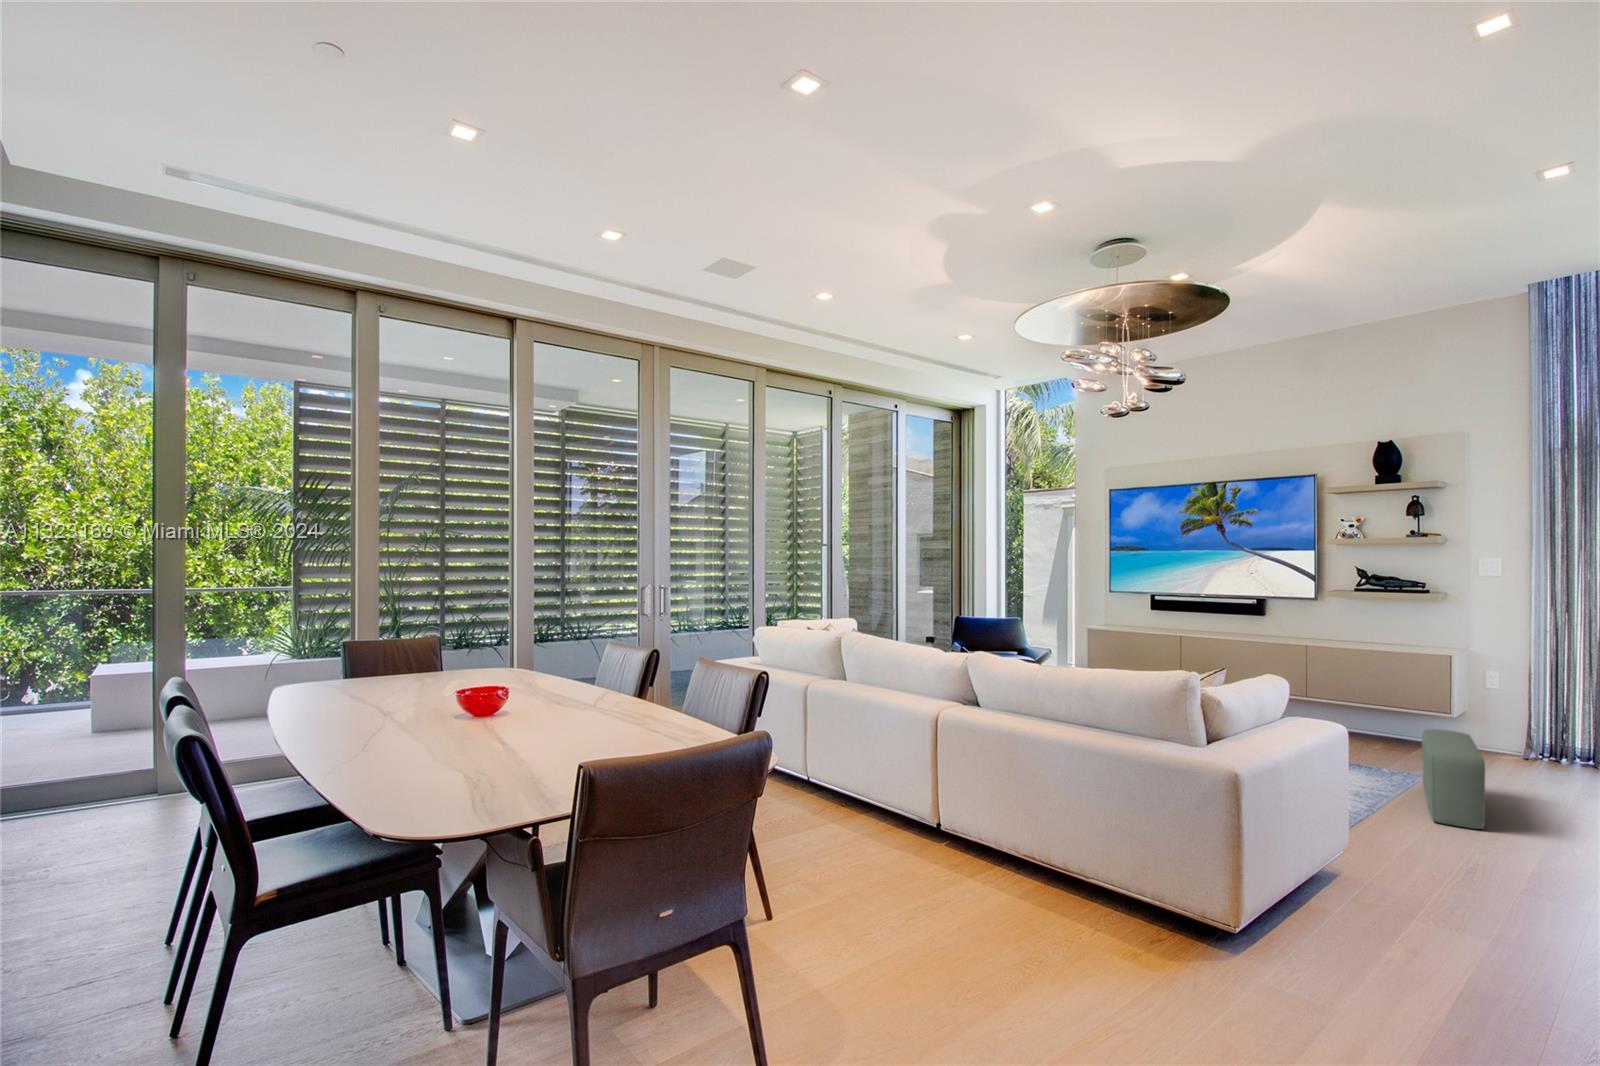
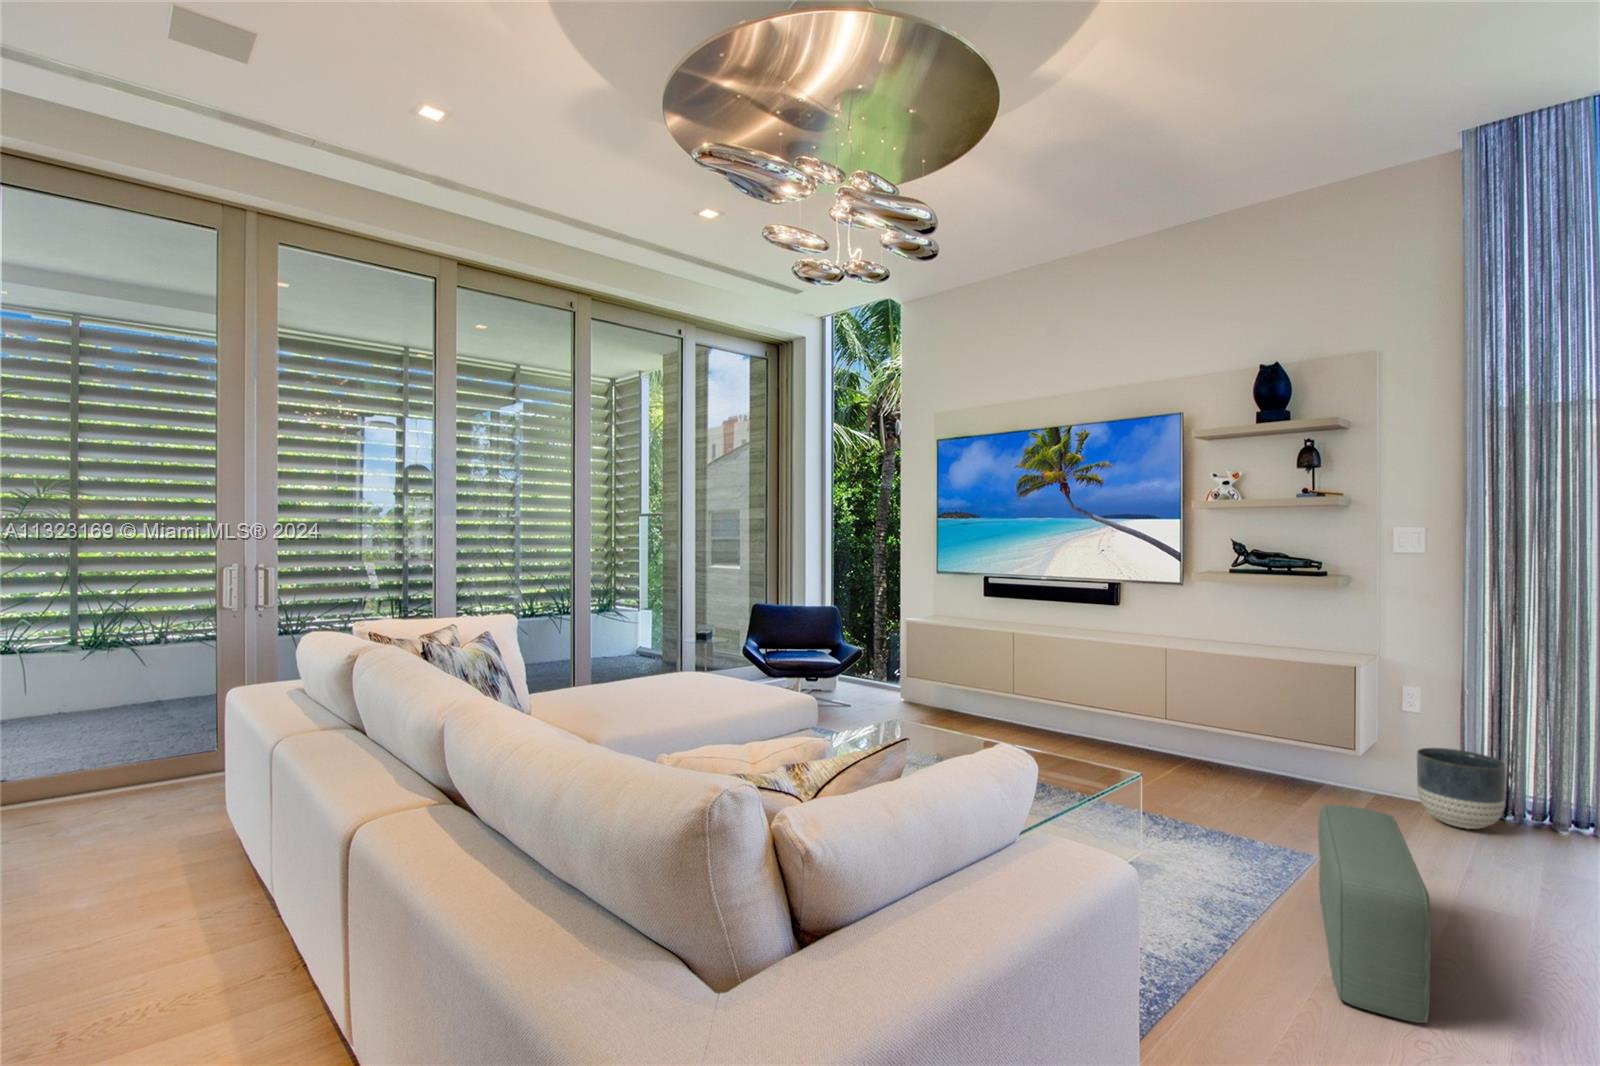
planter: none [1496,713,1559,765] -> present [1417,748,1506,829]

